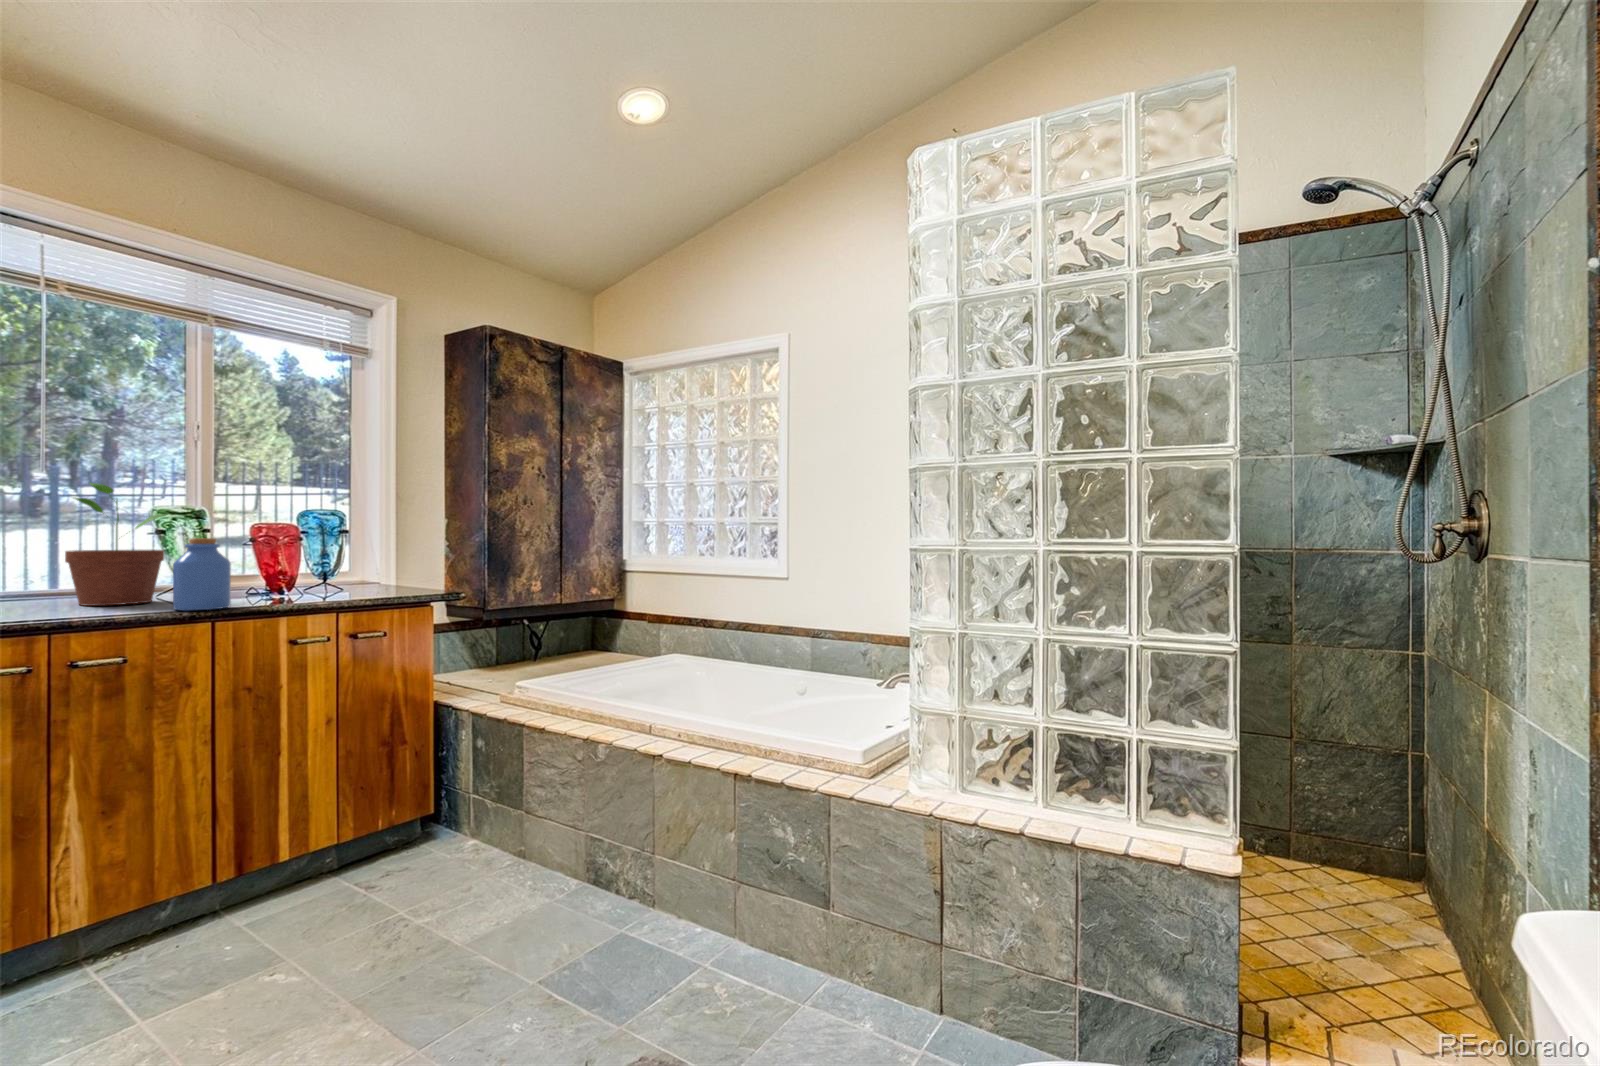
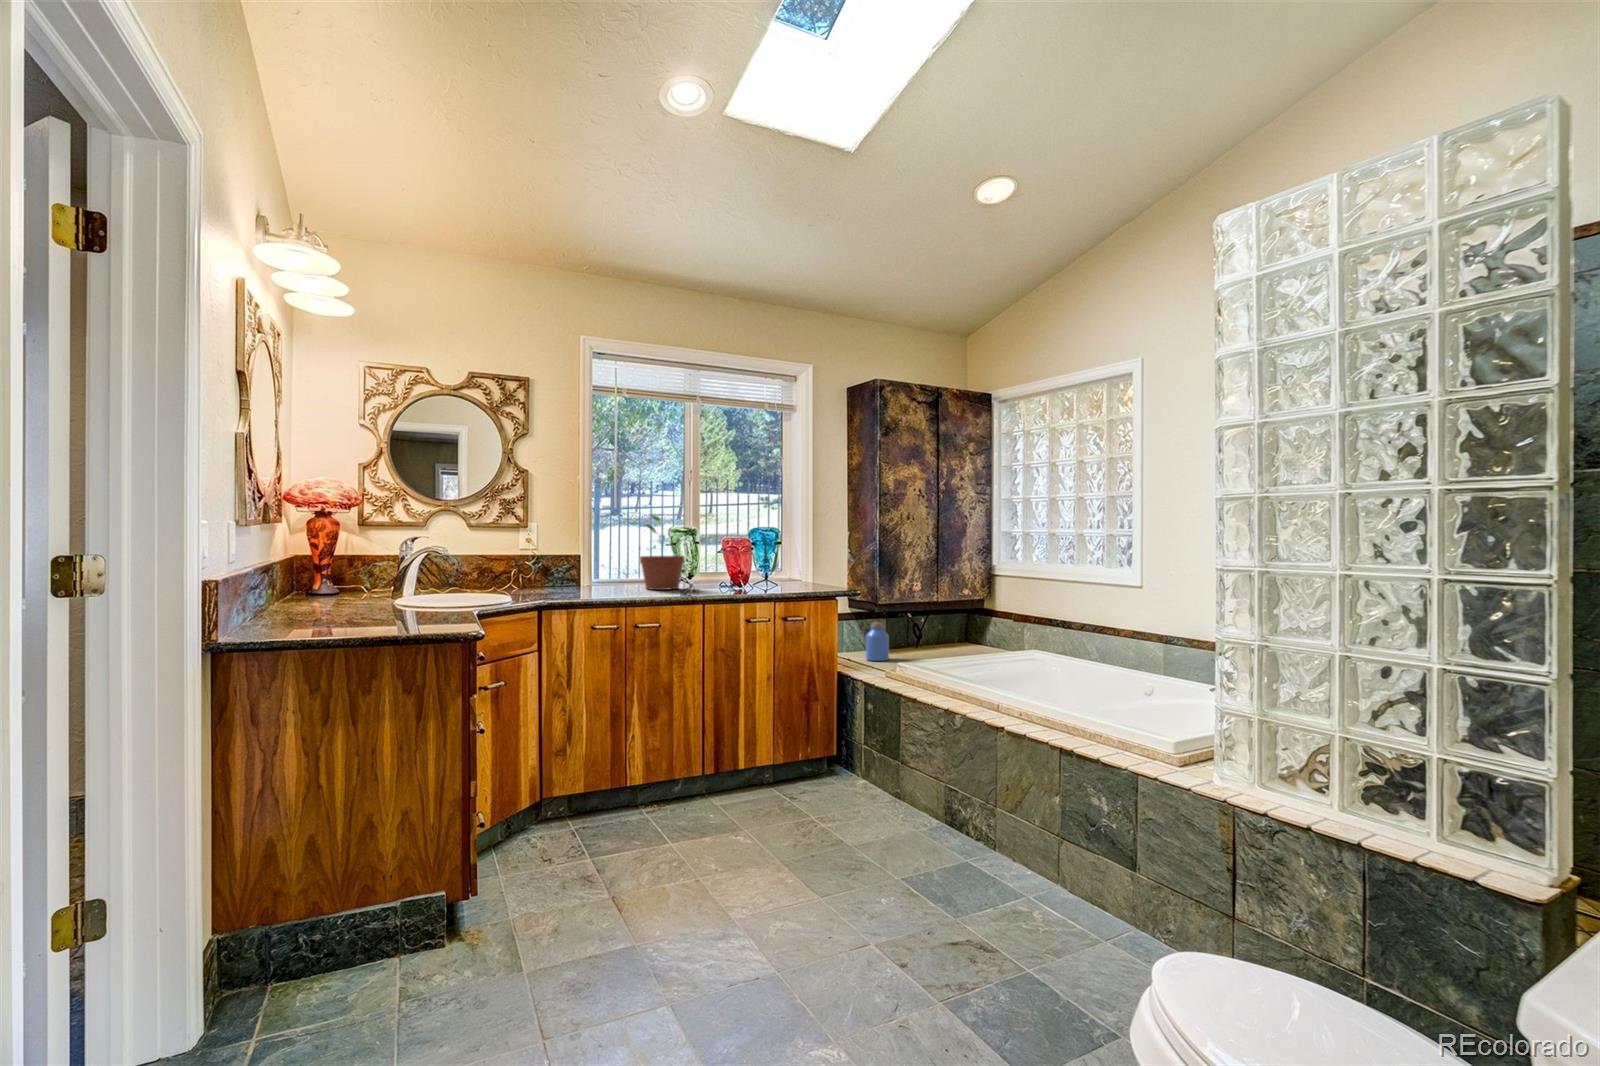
jar: present [173,538,231,611] -> present [866,622,889,661]

